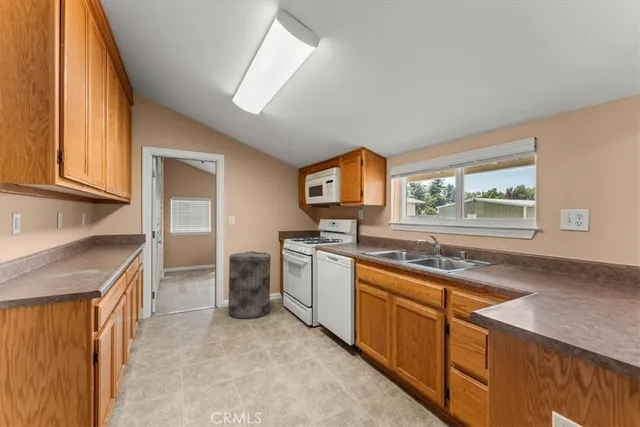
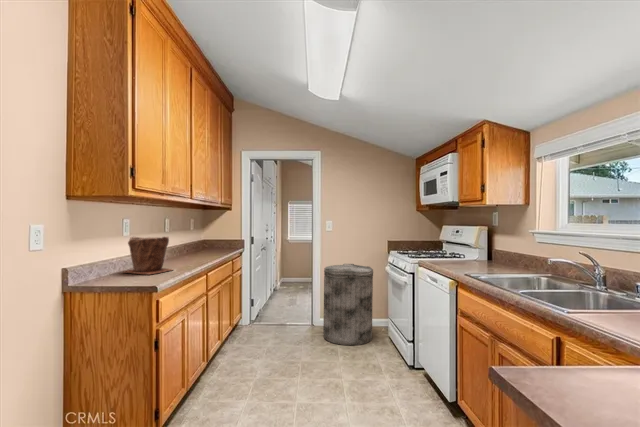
plant pot: none [31,234,101,278] -> present [124,236,173,274]

